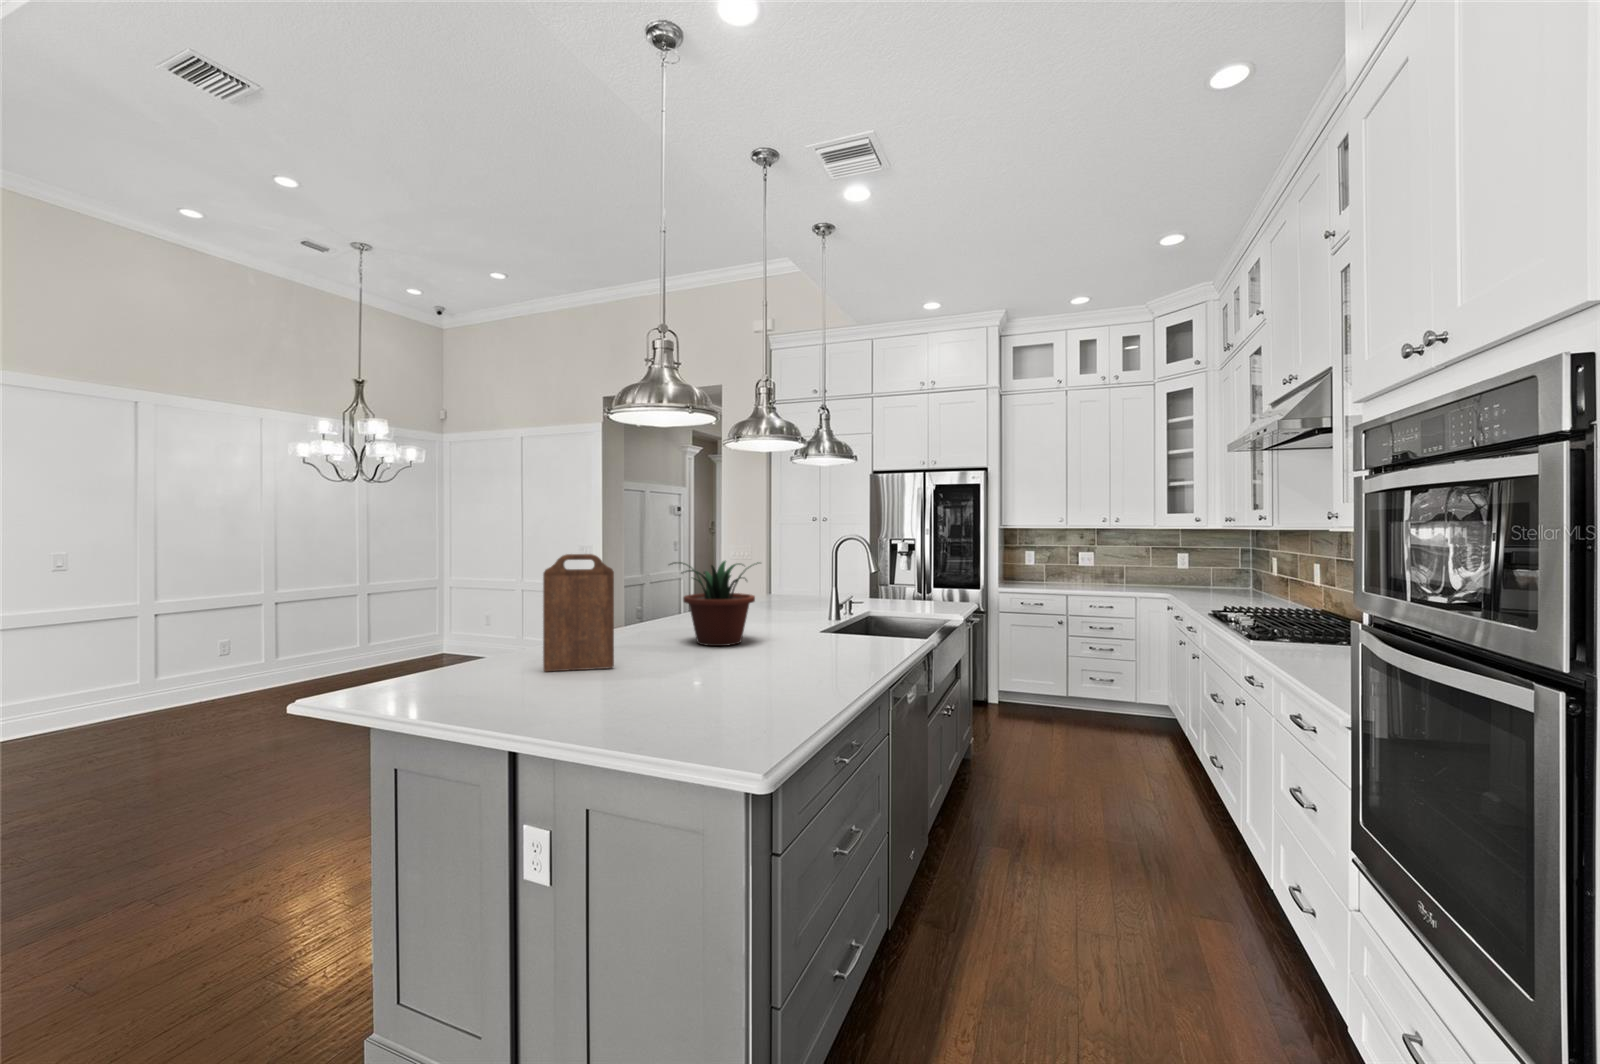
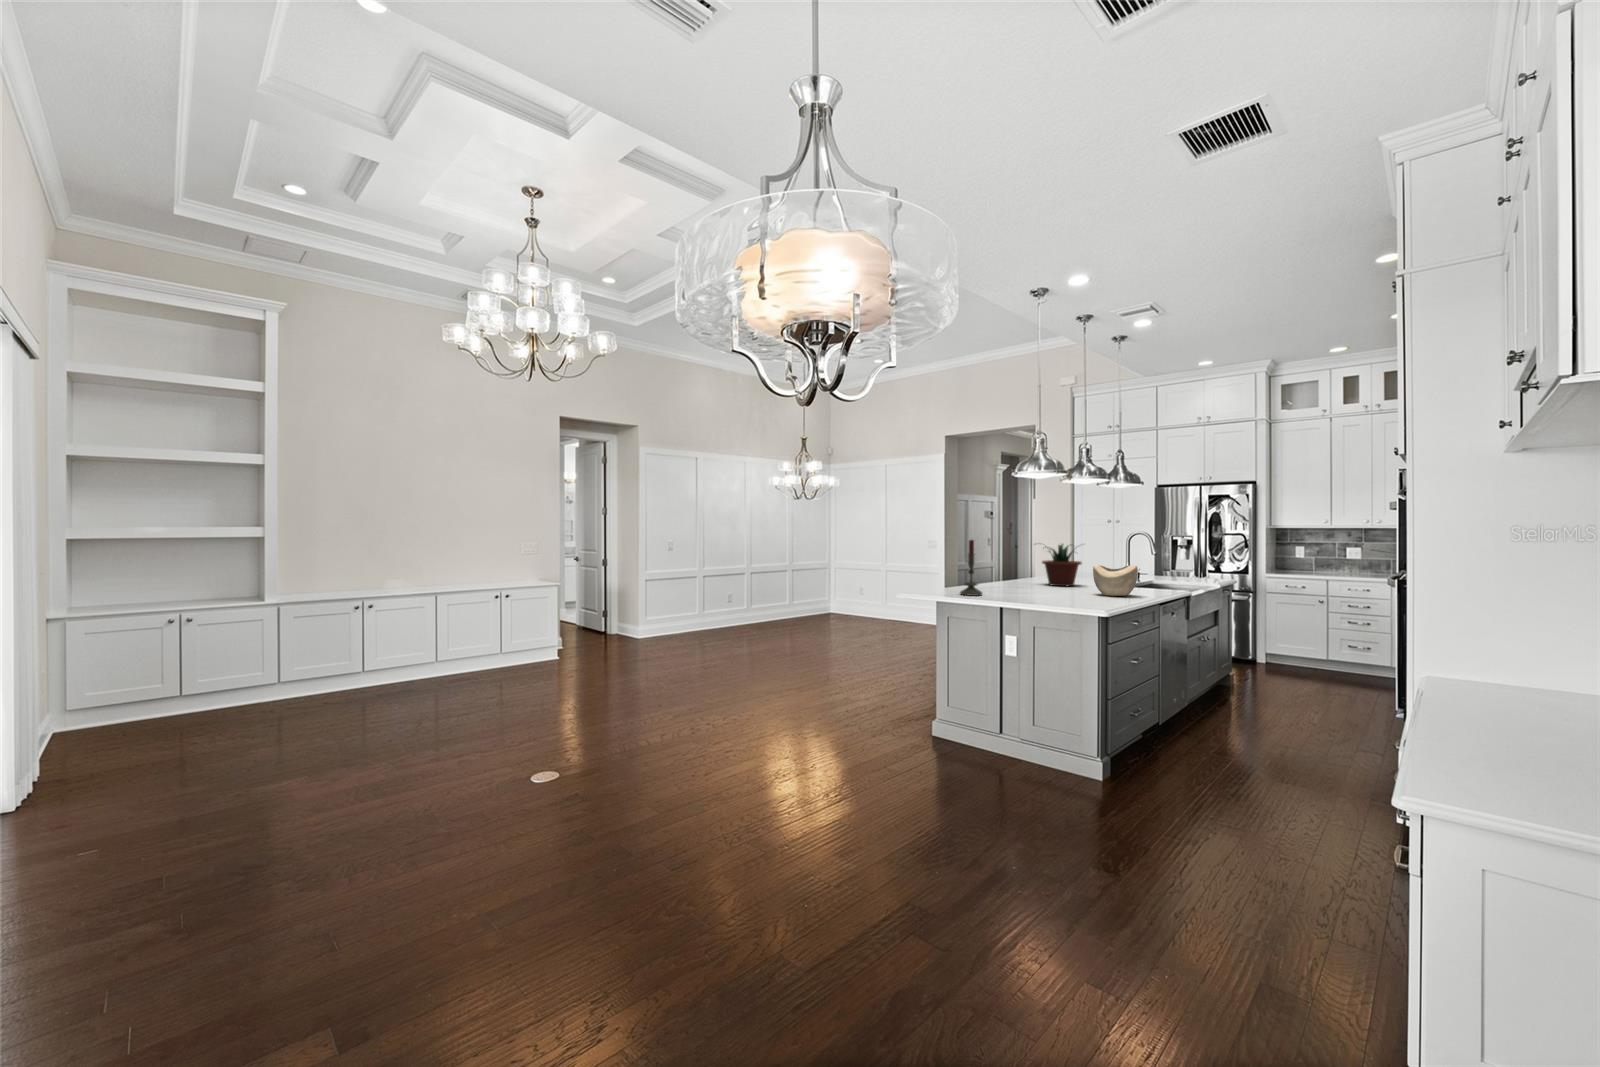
cutting board: present [543,554,614,672] -> none [985,537,1017,589]
candle: none [434,563,497,716] -> present [960,540,982,596]
decorative bowl: none [765,612,850,680] -> present [1093,565,1137,596]

